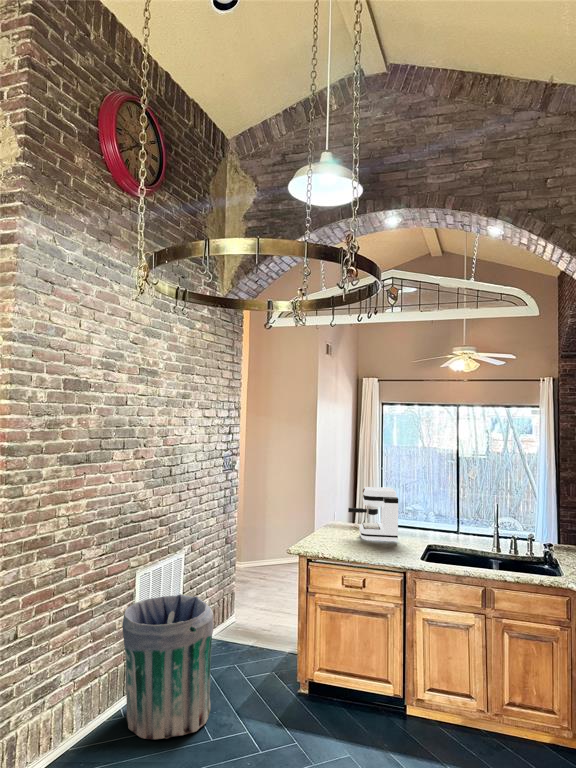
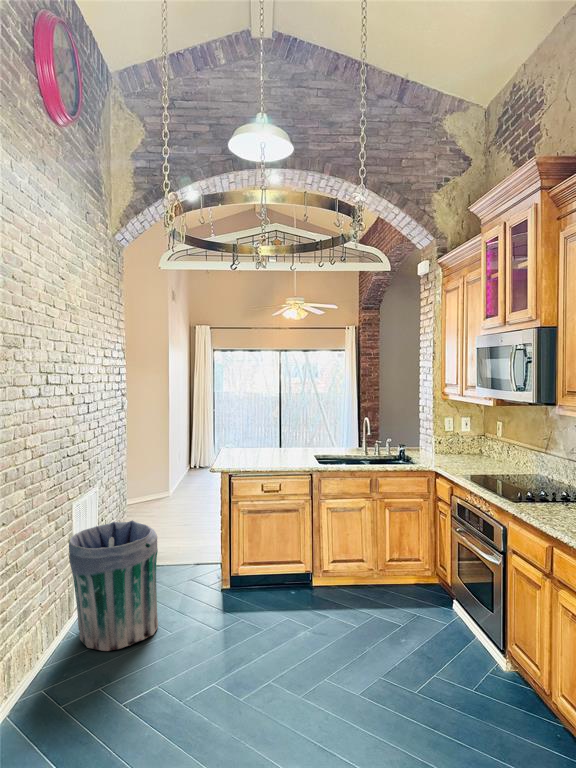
coffee maker: present [348,487,398,542] -> none [247,413,292,457]

